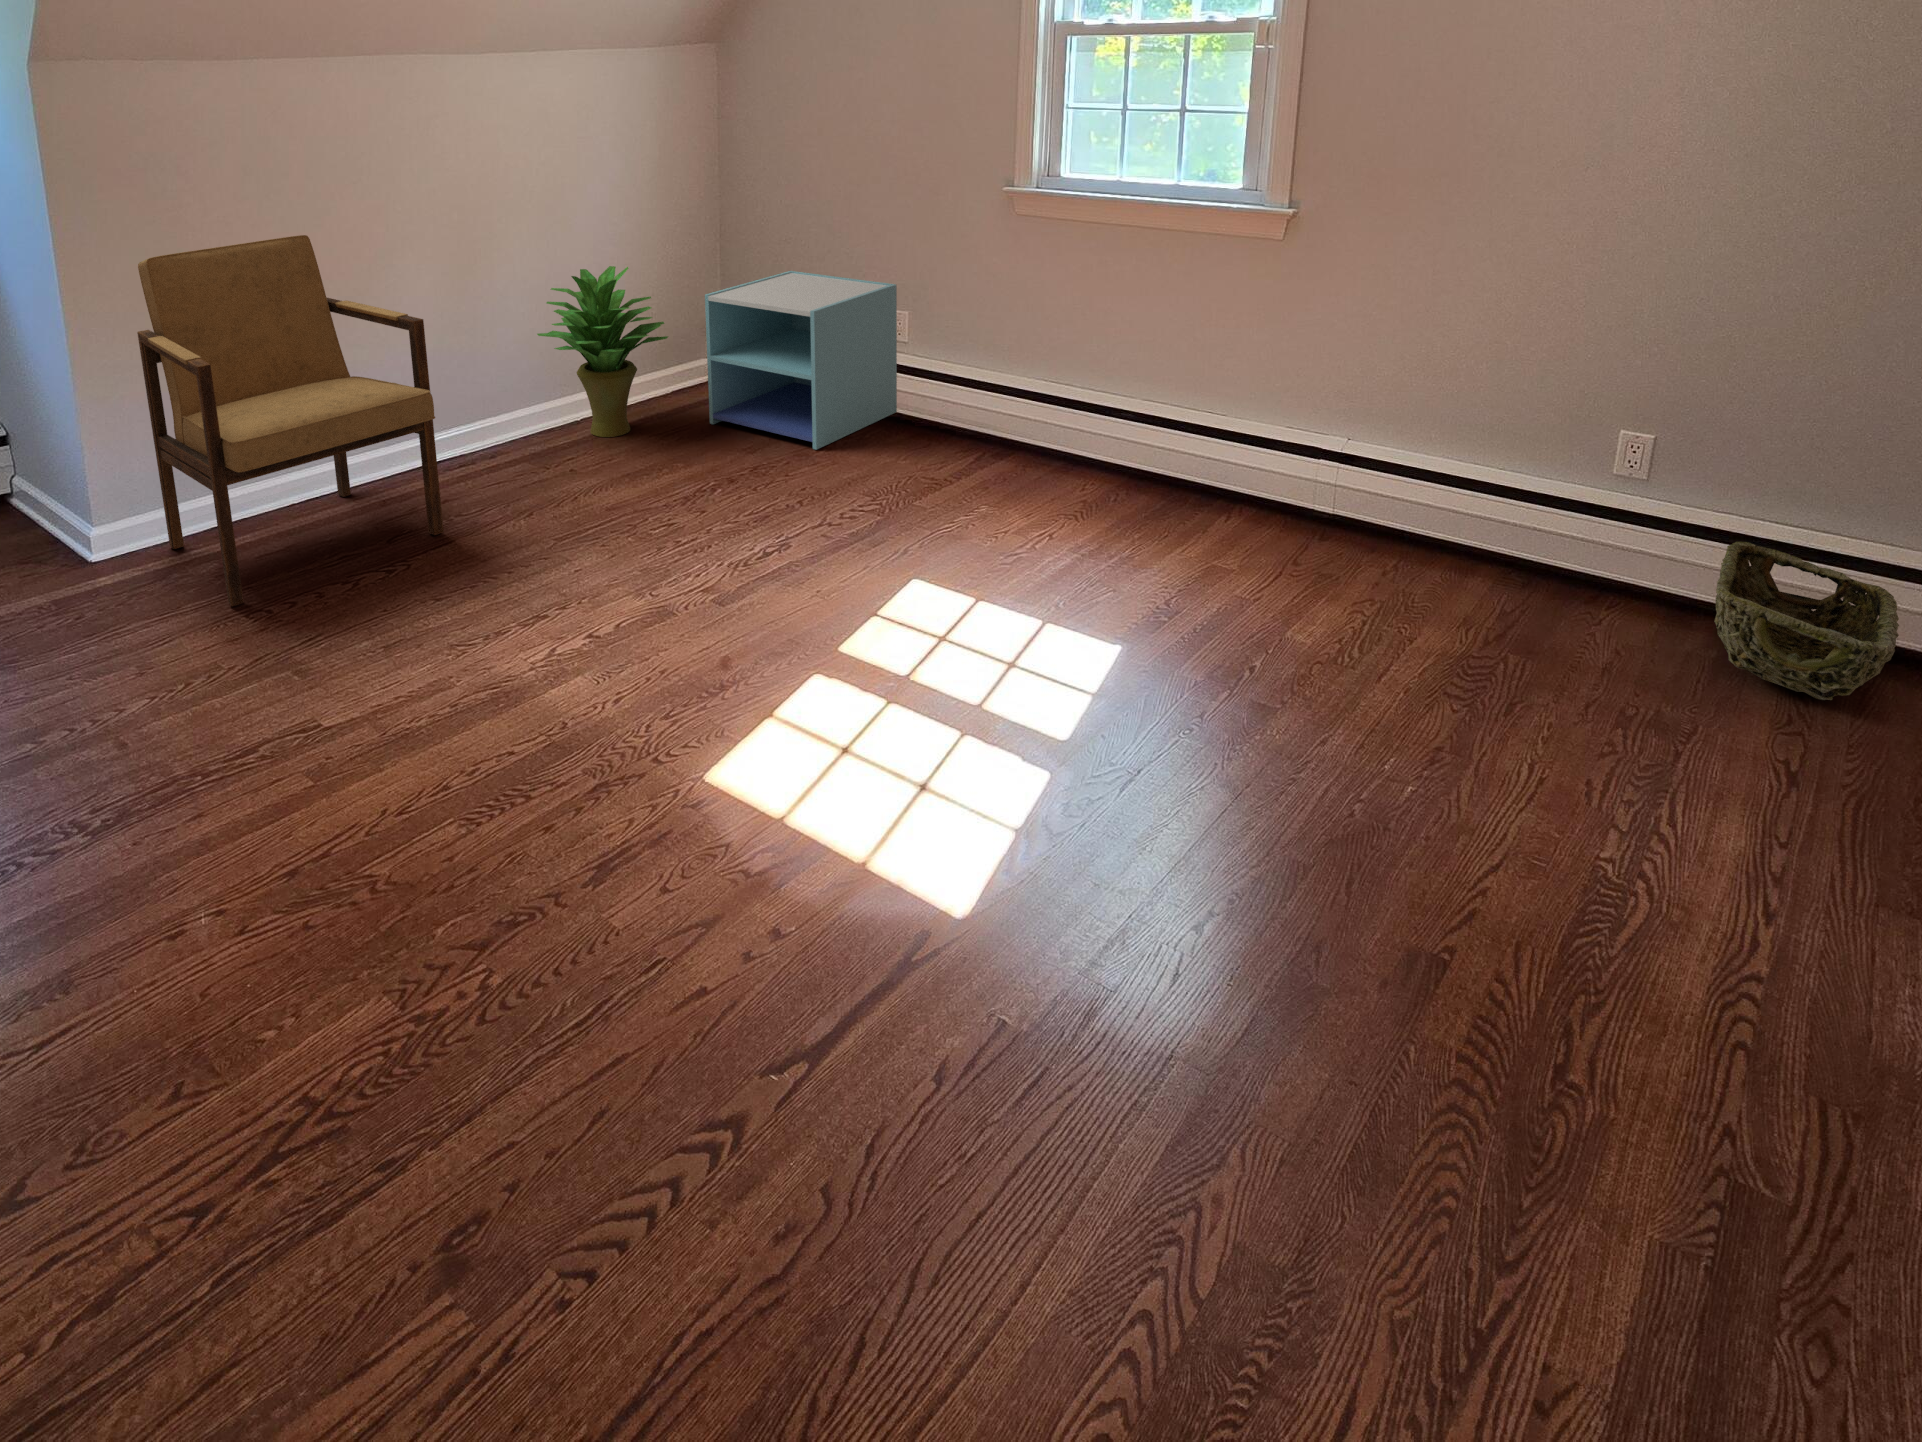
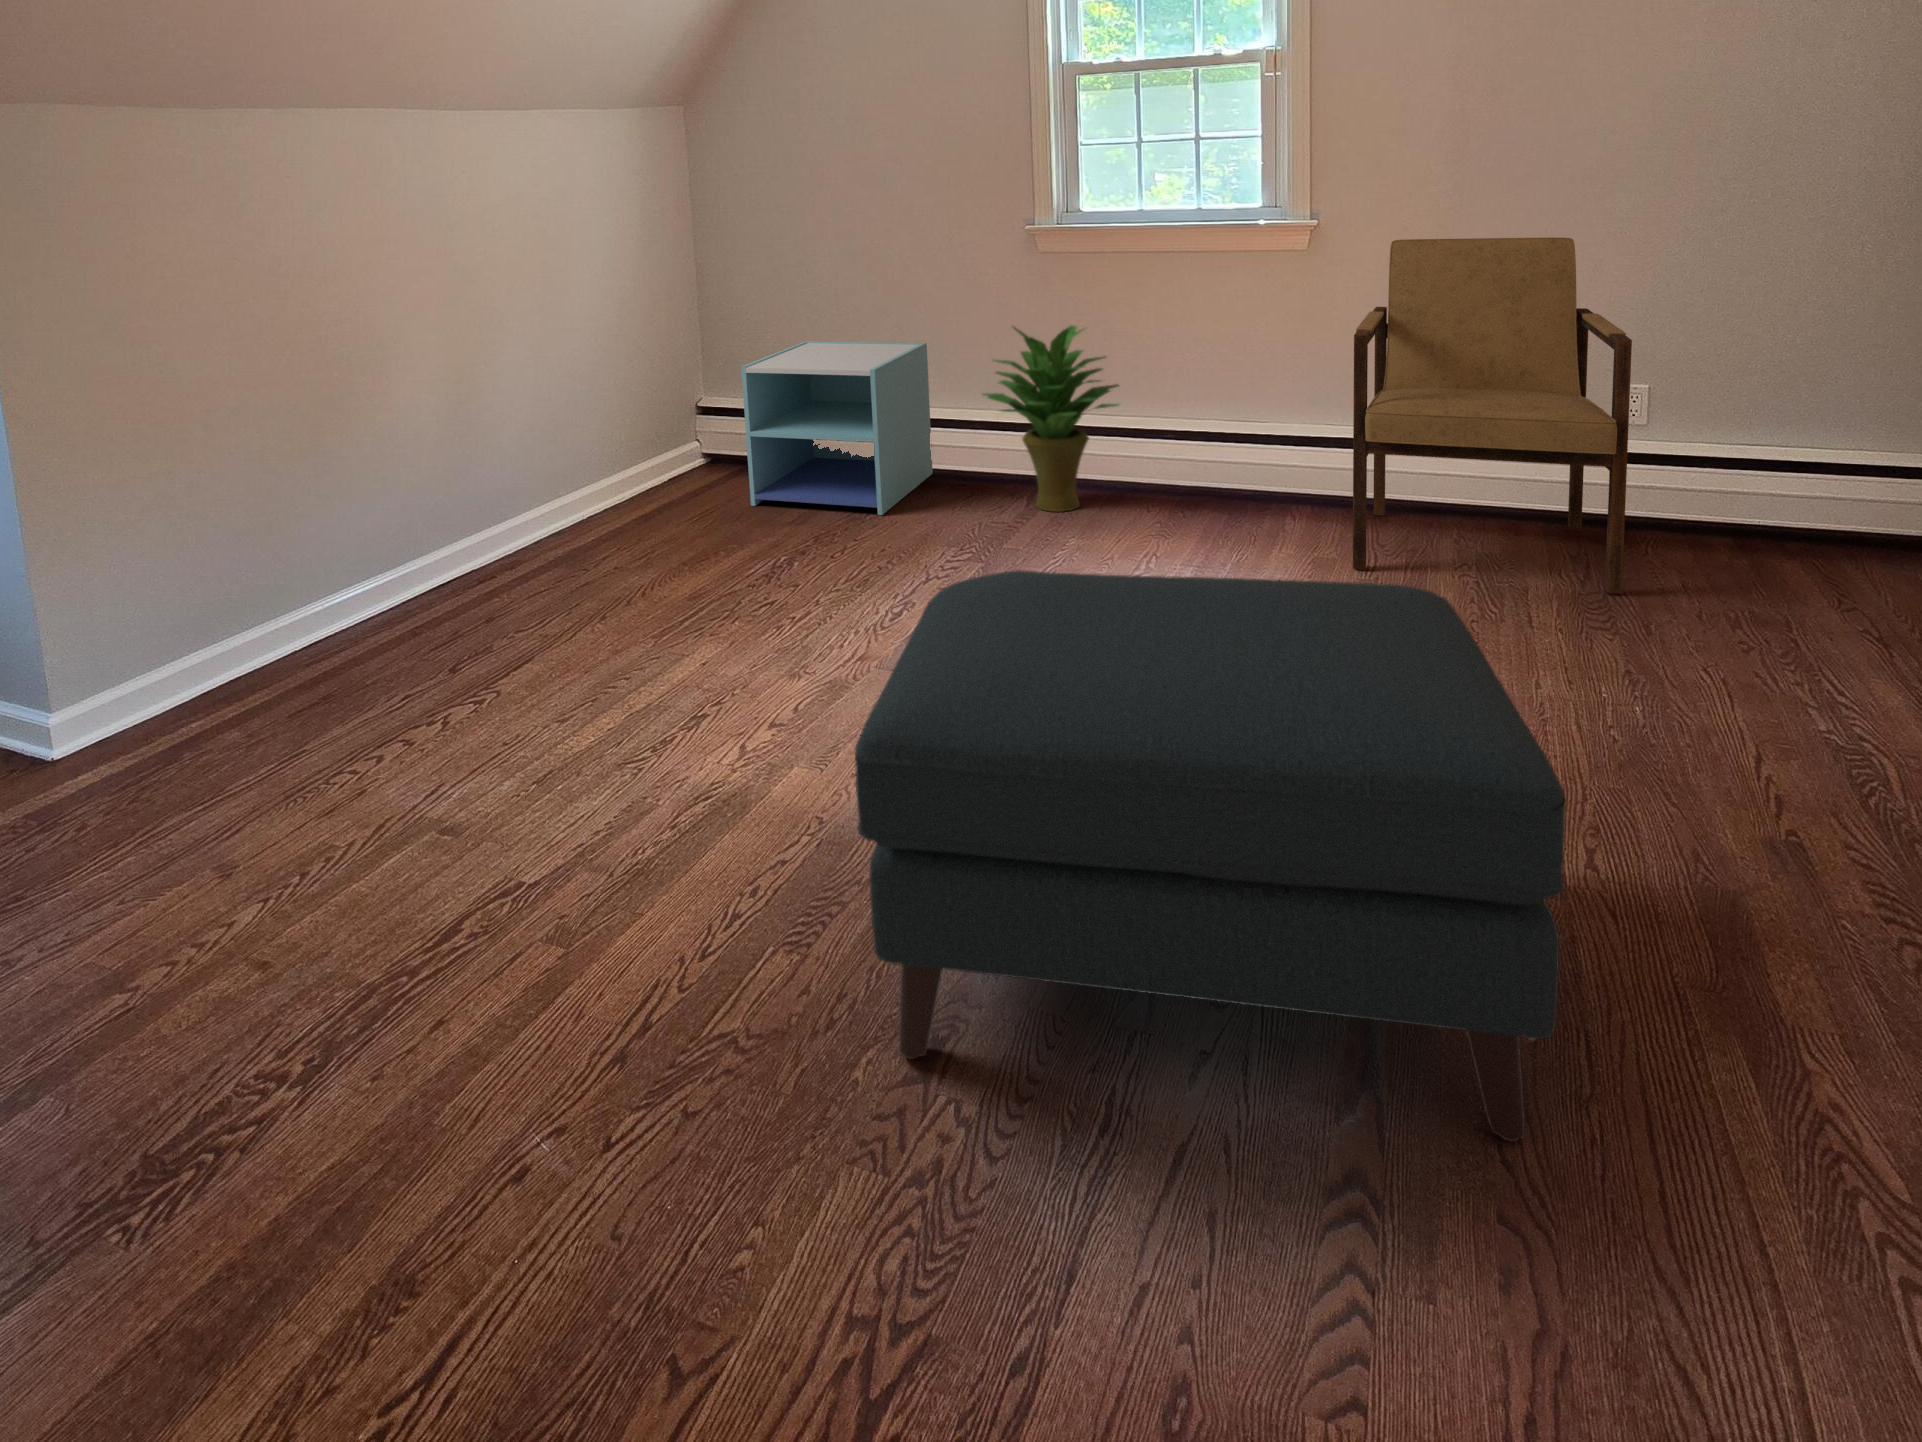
armchair: present [137,235,443,606] -> present [1353,237,1632,594]
potted plant: present [537,266,668,437] -> present [983,325,1119,512]
woven basket: present [1714,542,1899,700] -> none [1727,474,1899,588]
ottoman: none [422,545,1061,1134] -> present [855,570,1566,1141]

